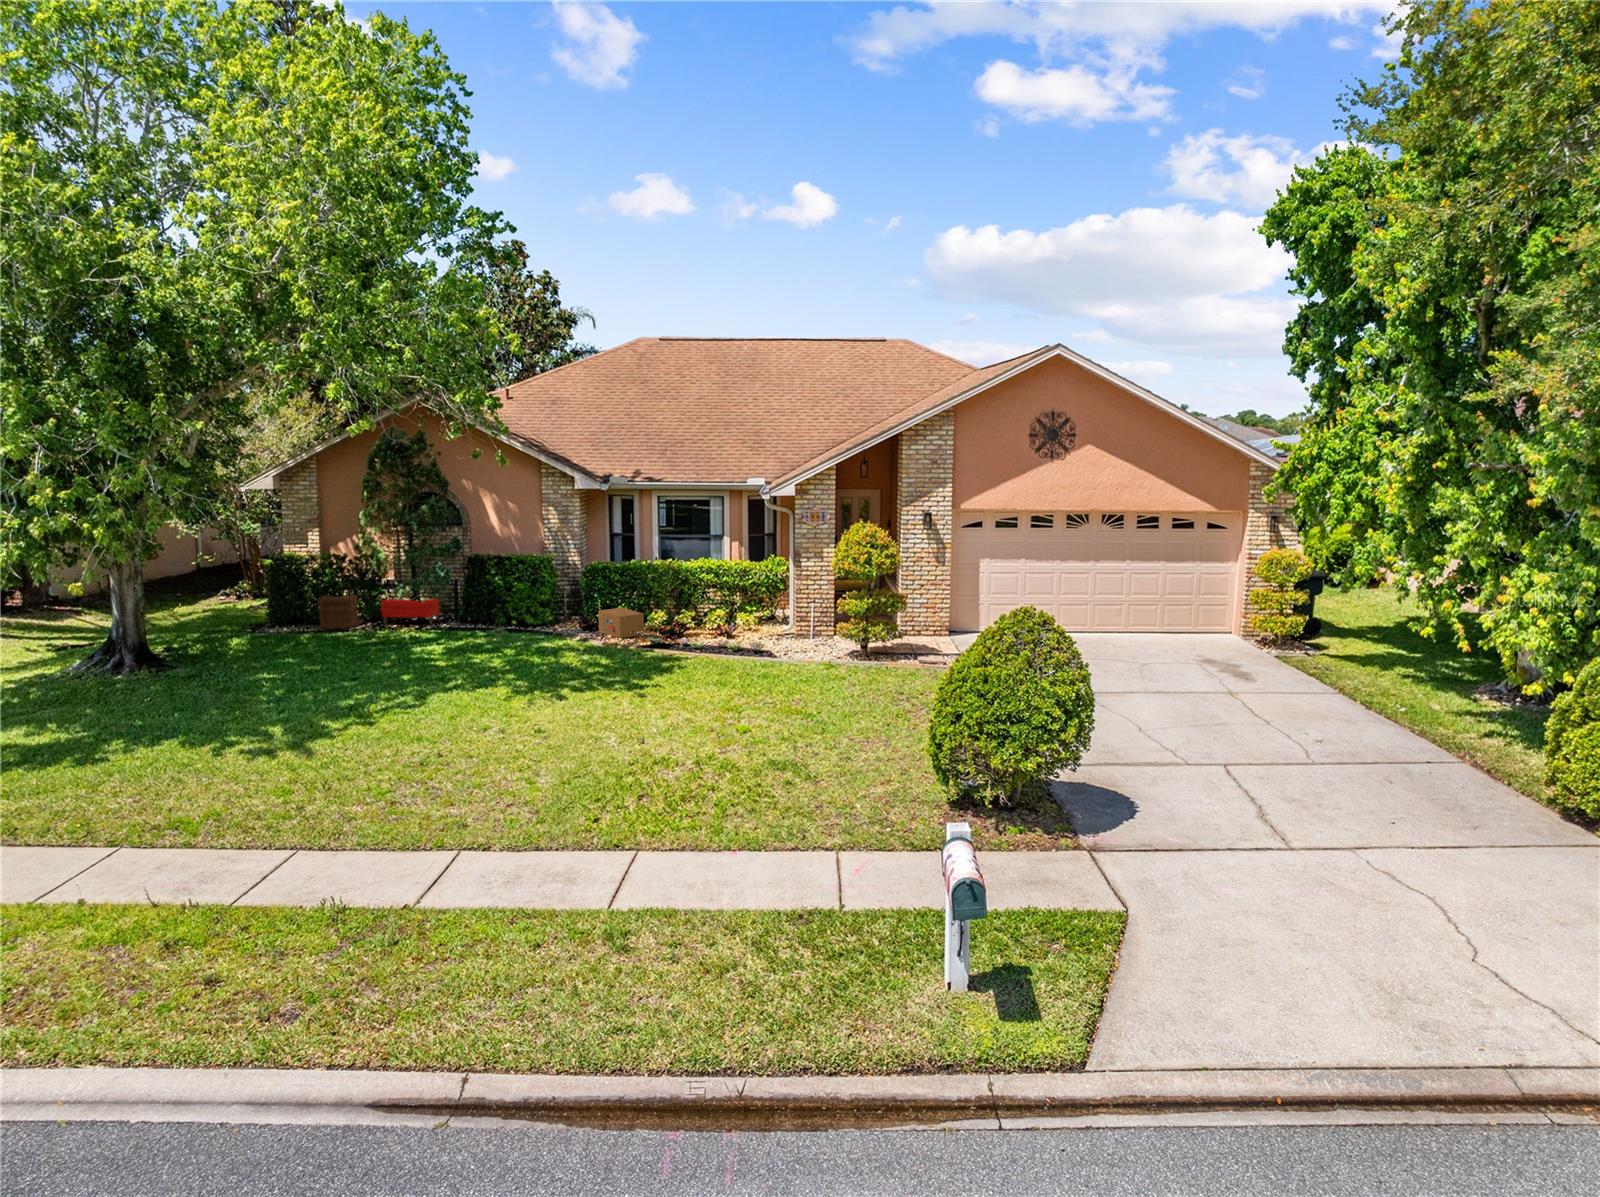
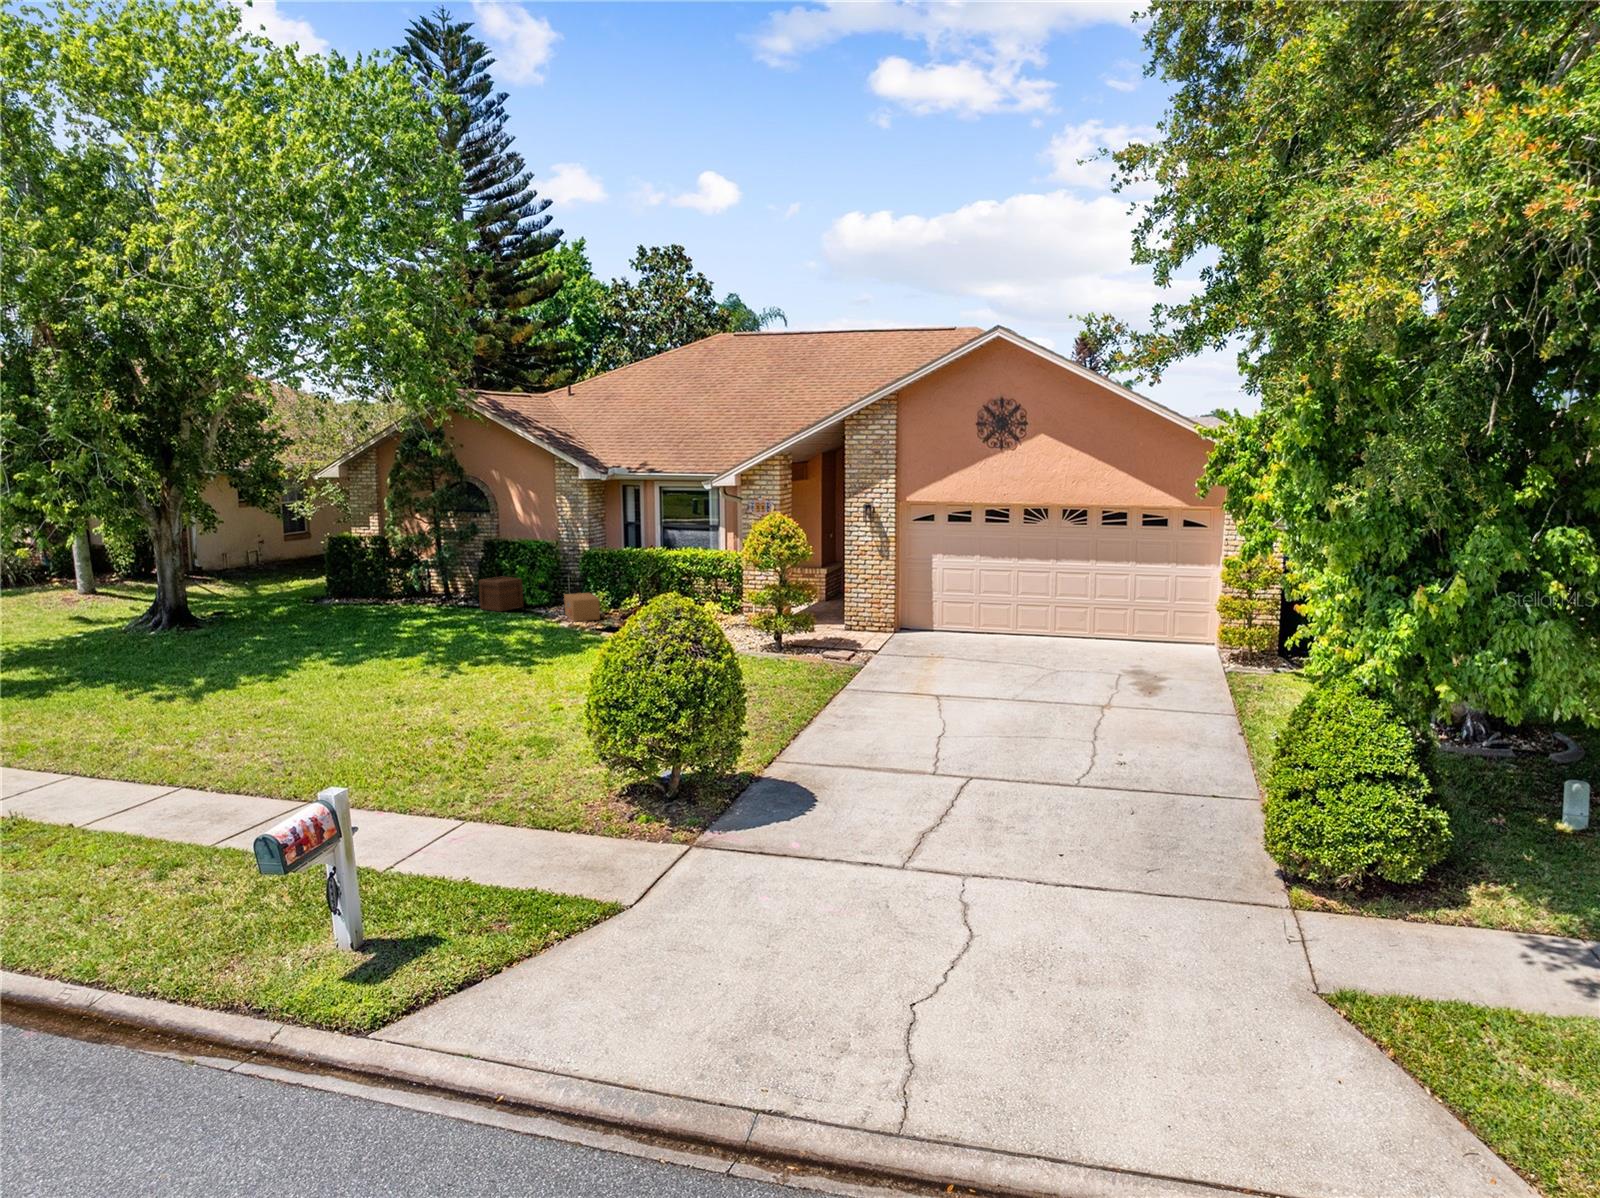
wooden crate: present [318,595,364,629] -> present [479,576,523,612]
bench: present [381,599,441,624] -> none [391,576,445,602]

